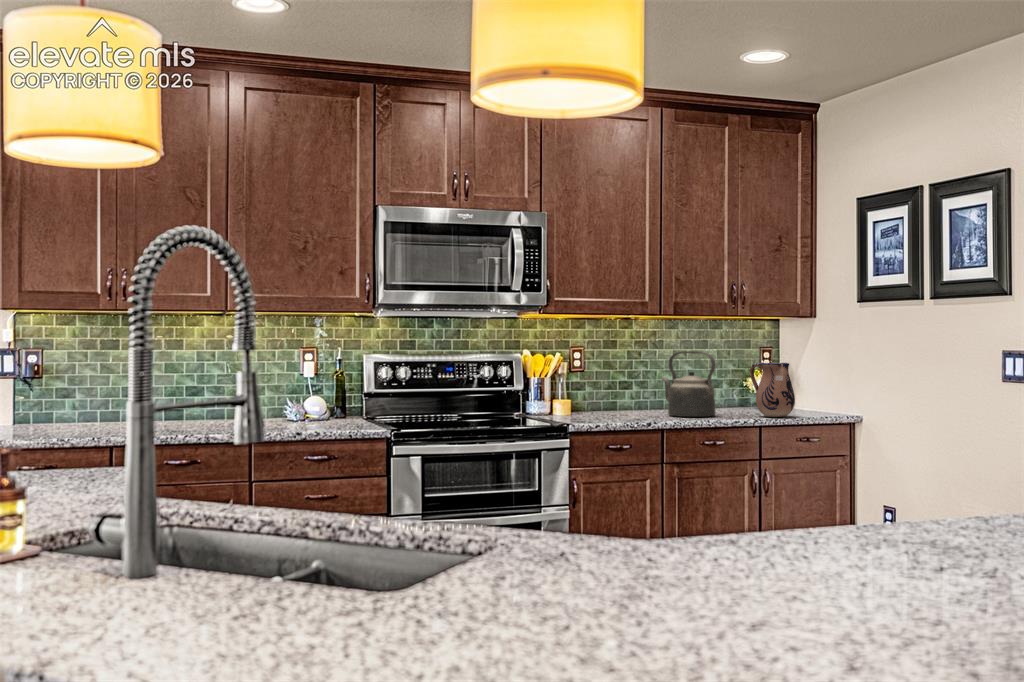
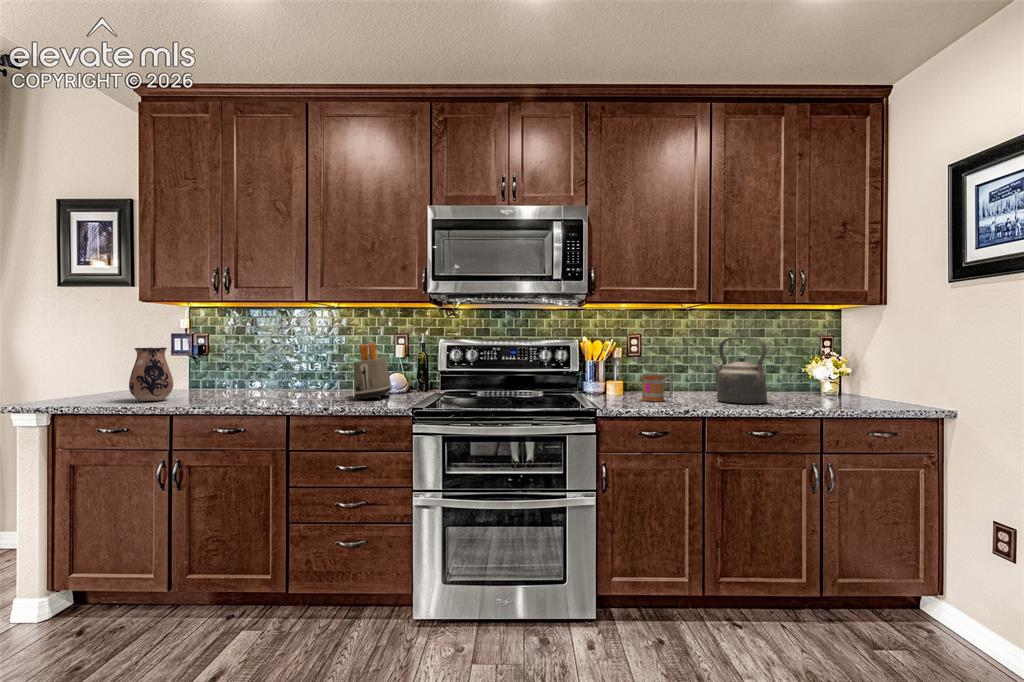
toaster: none [289,361,330,424] -> present [353,343,392,399]
ceramic pitcher: present [750,363,795,417] -> present [129,347,173,401]
mug: none [597,391,629,418] -> present [642,374,673,401]

